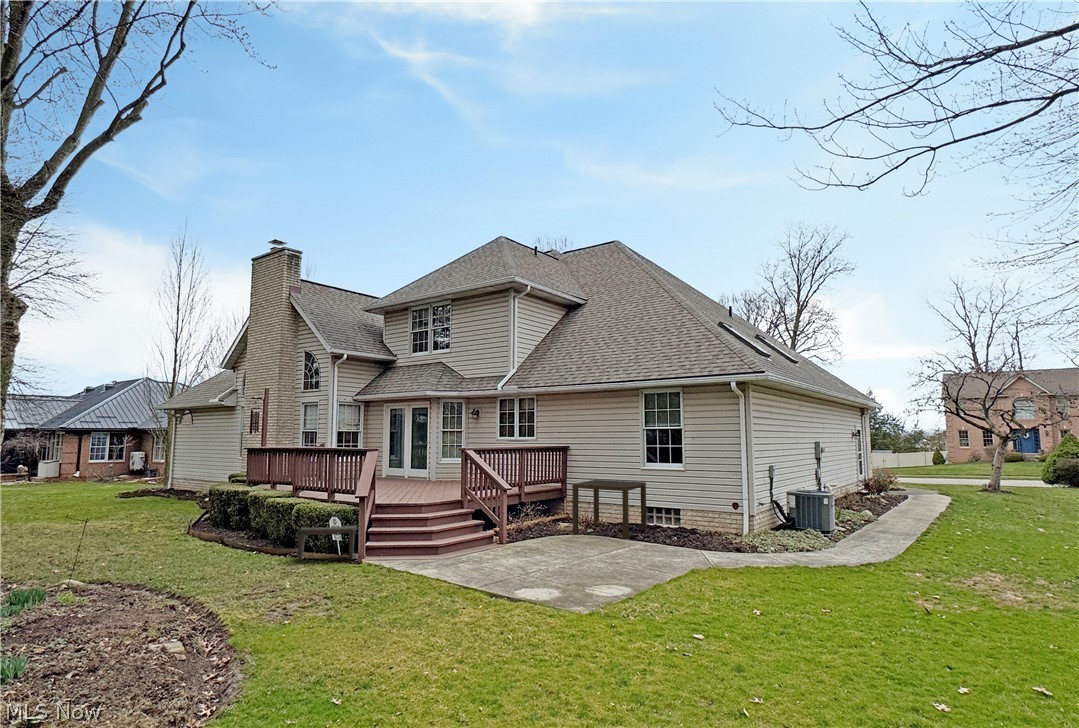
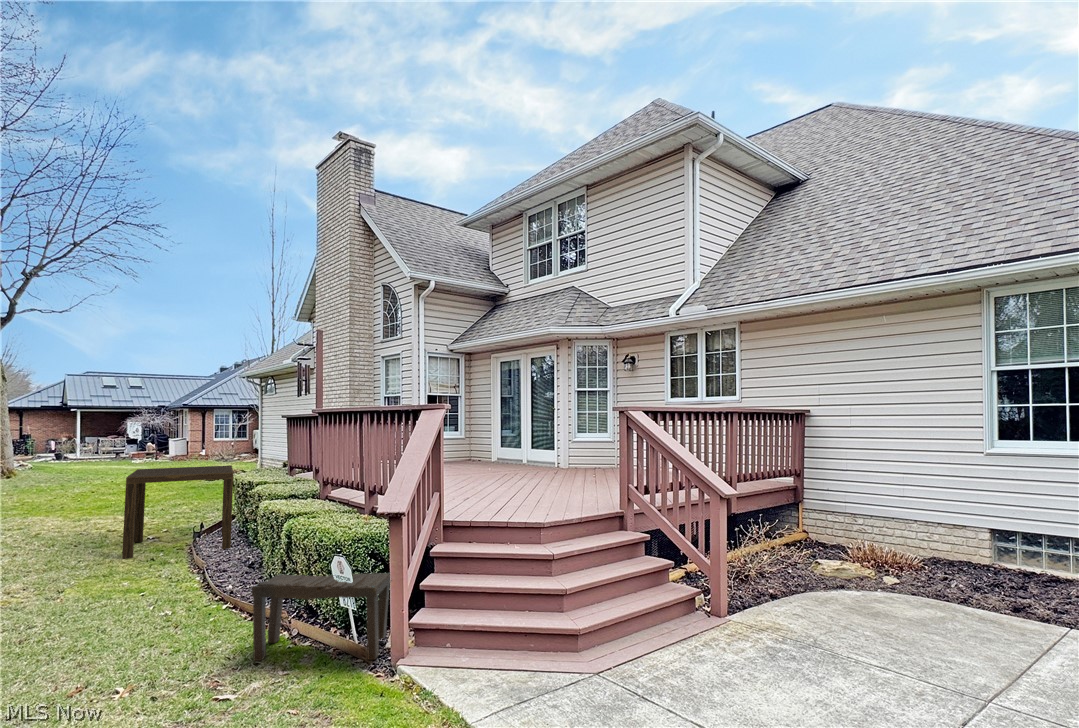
dining table: present [572,480,647,539] -> present [122,465,233,559]

